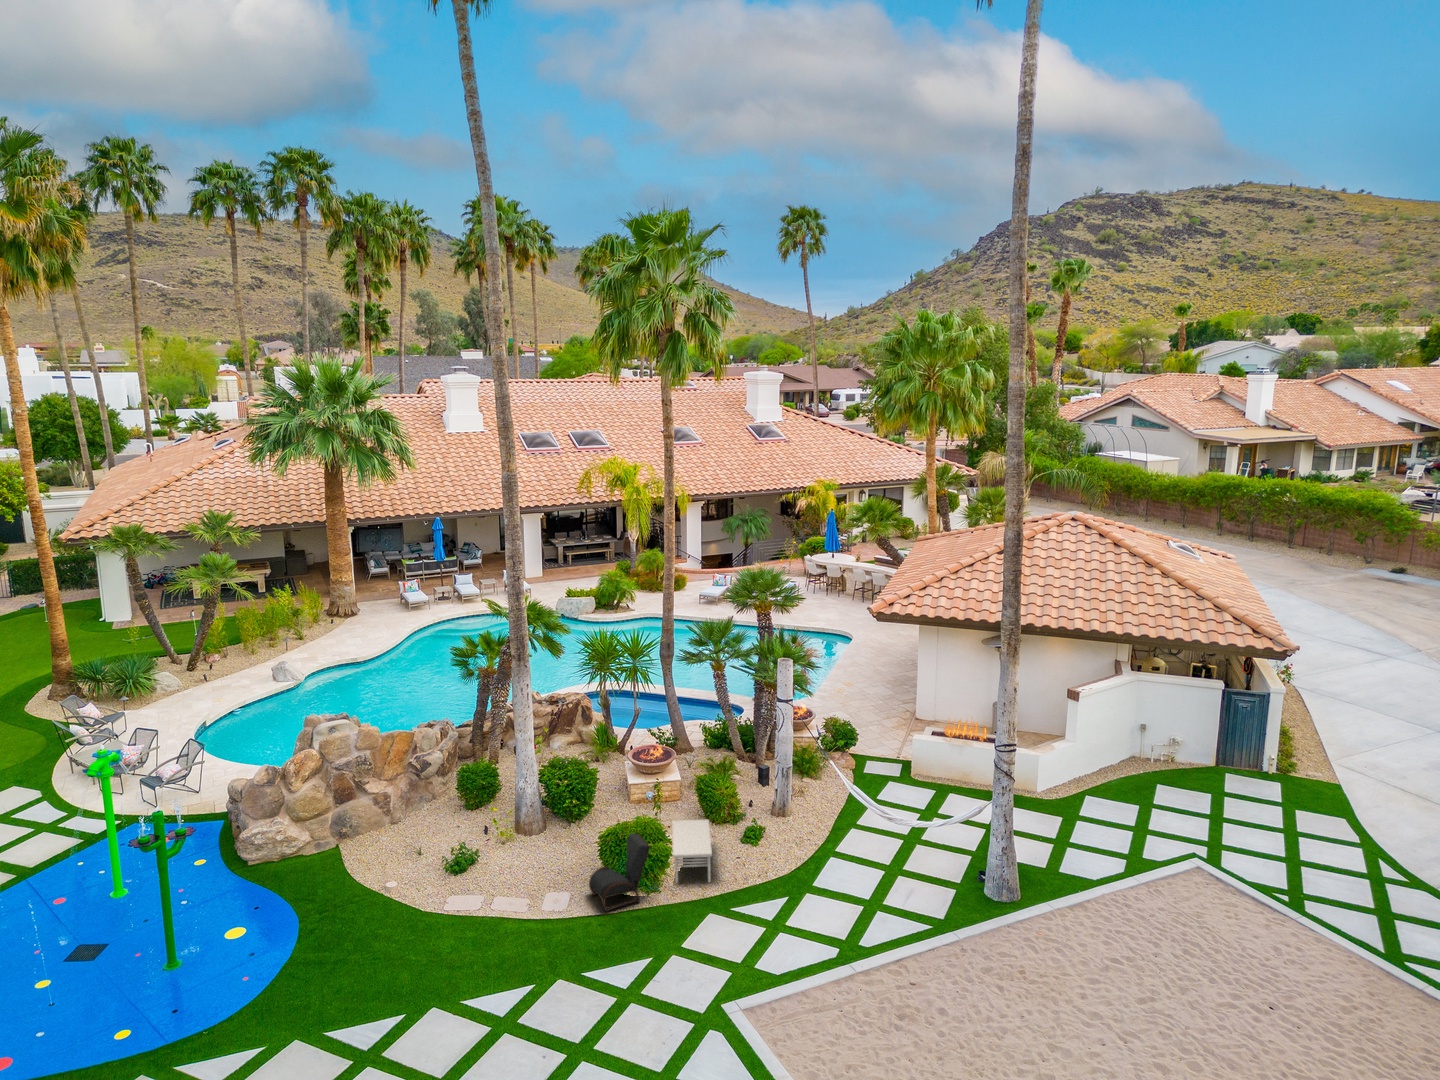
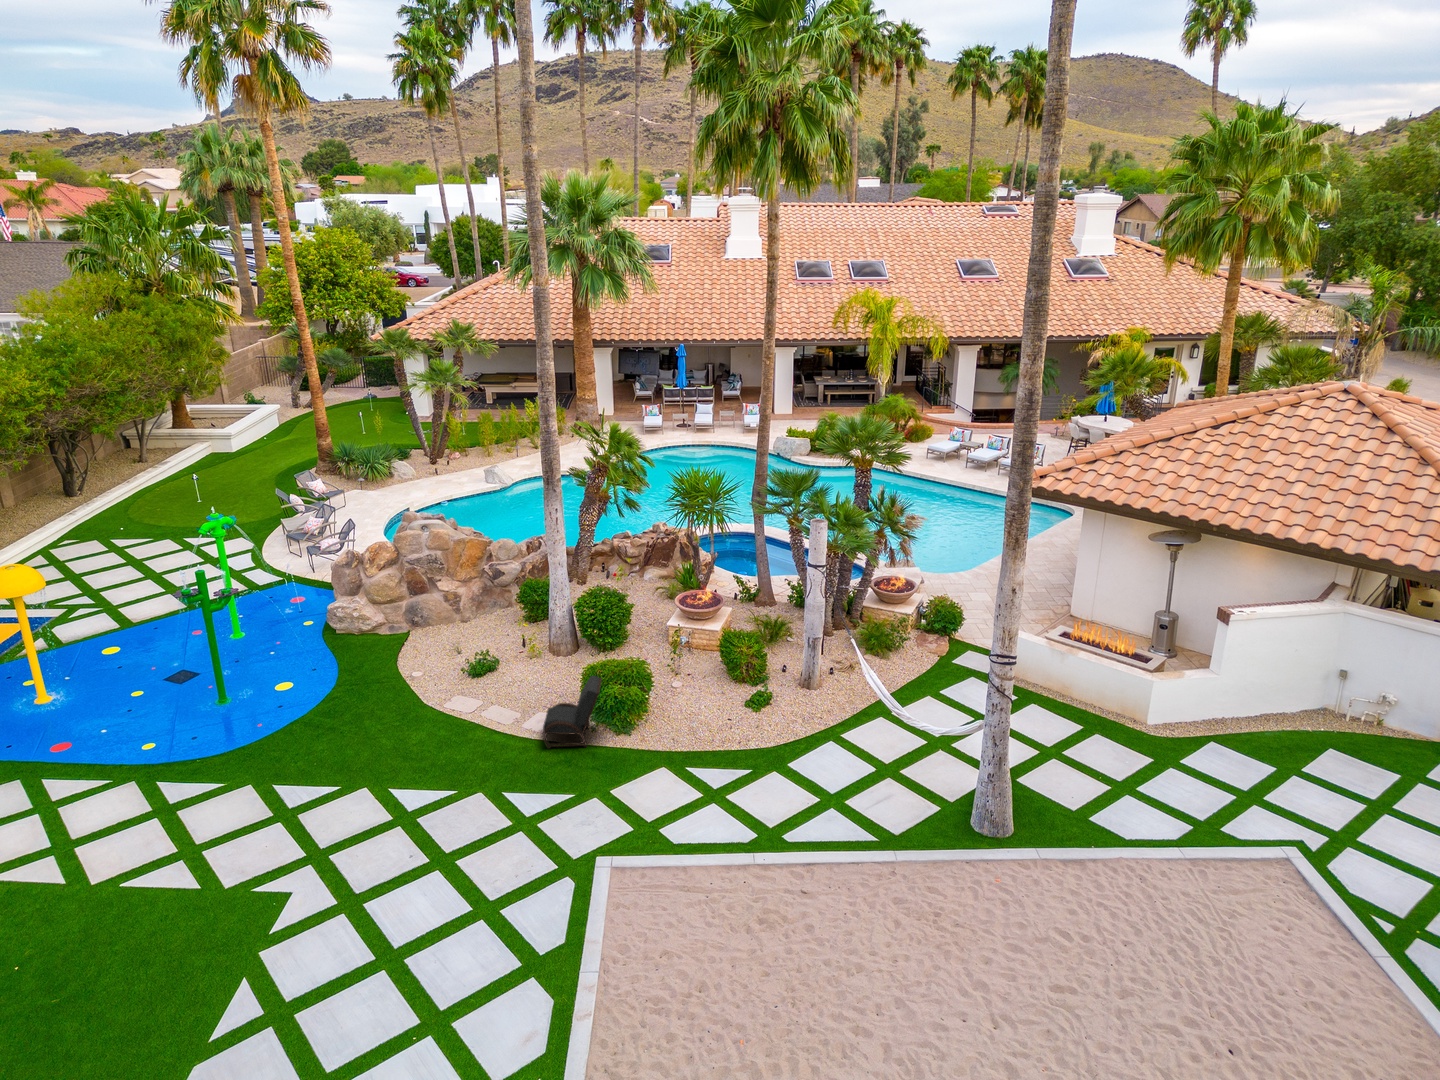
storage bench: present [672,820,712,883] -> none [631,673,703,746]

